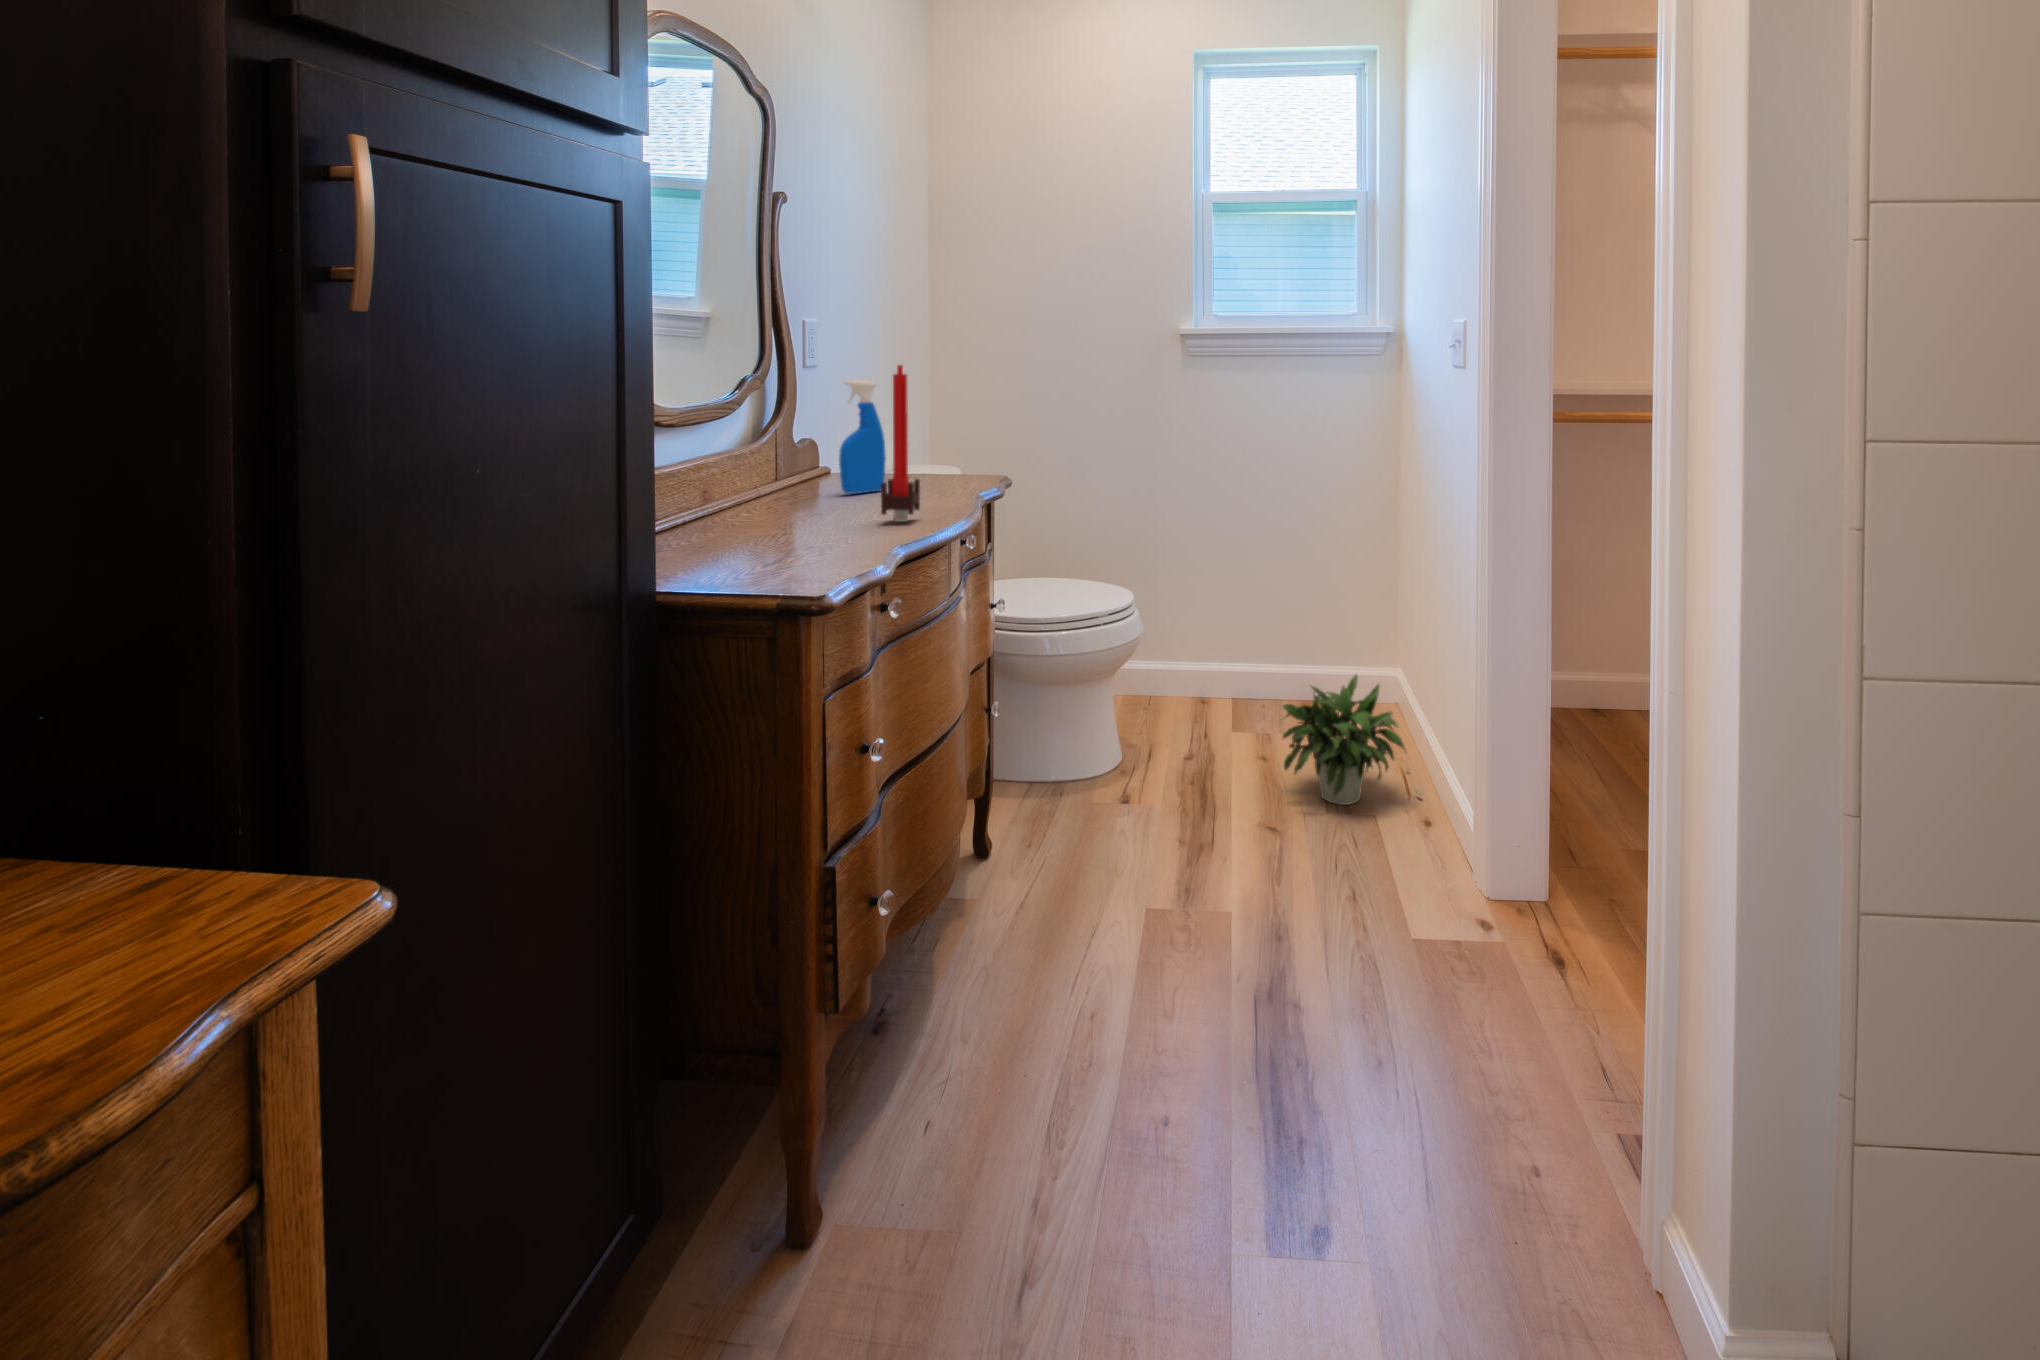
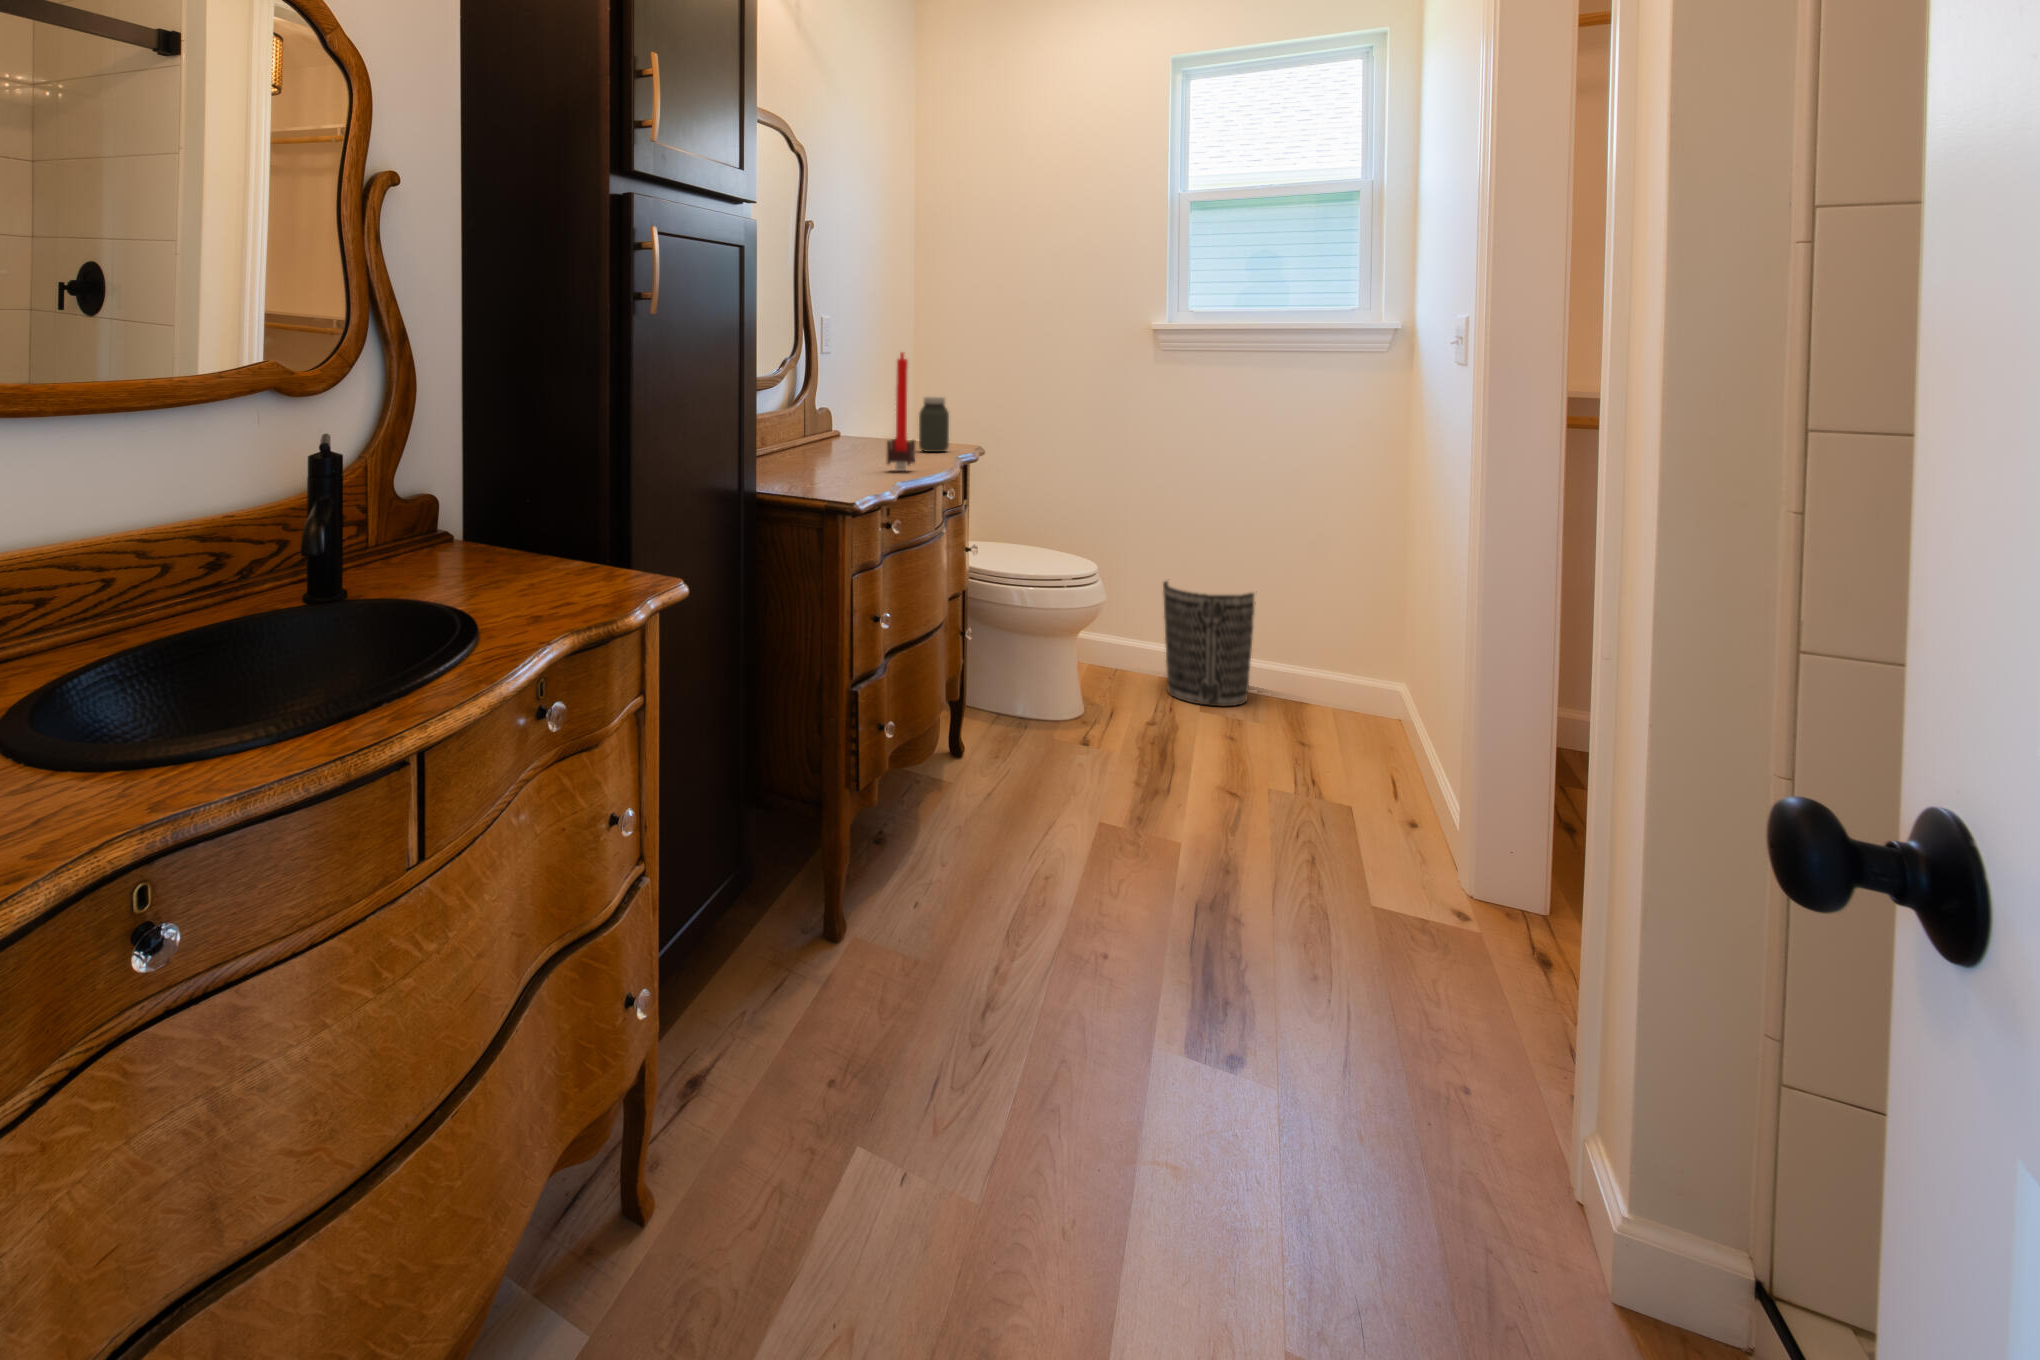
spray bottle: present [839,380,886,494] -> none [851,364,887,454]
jar: none [927,417,963,485] -> present [919,397,949,452]
wastebasket: none [1195,594,1287,733] -> present [1163,581,1254,706]
potted plant: present [1283,675,1421,805] -> none [1238,653,1380,774]

